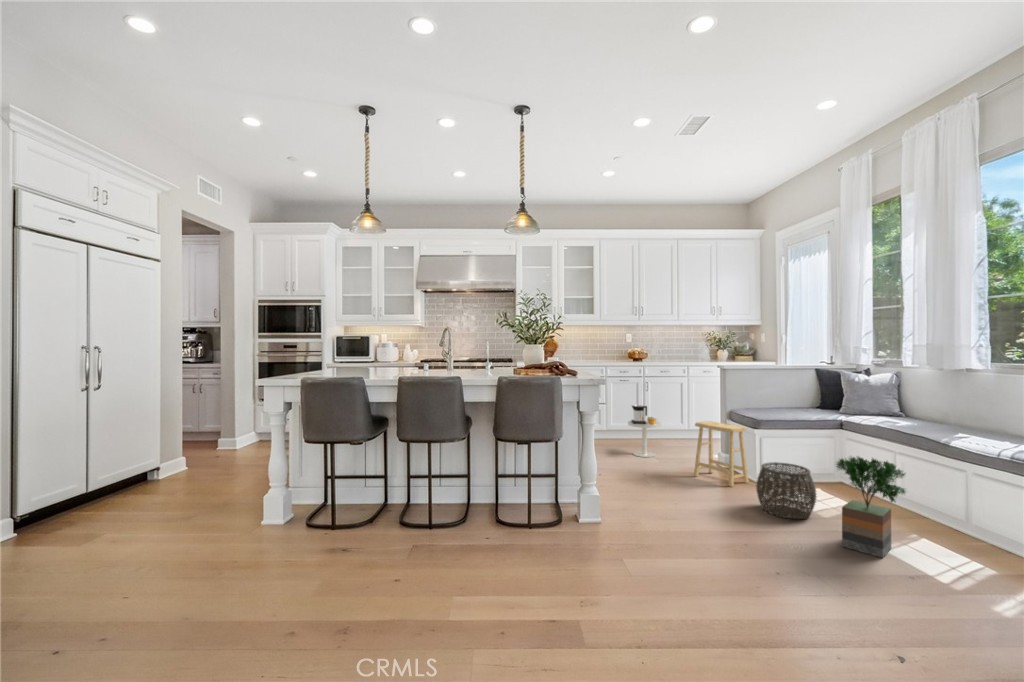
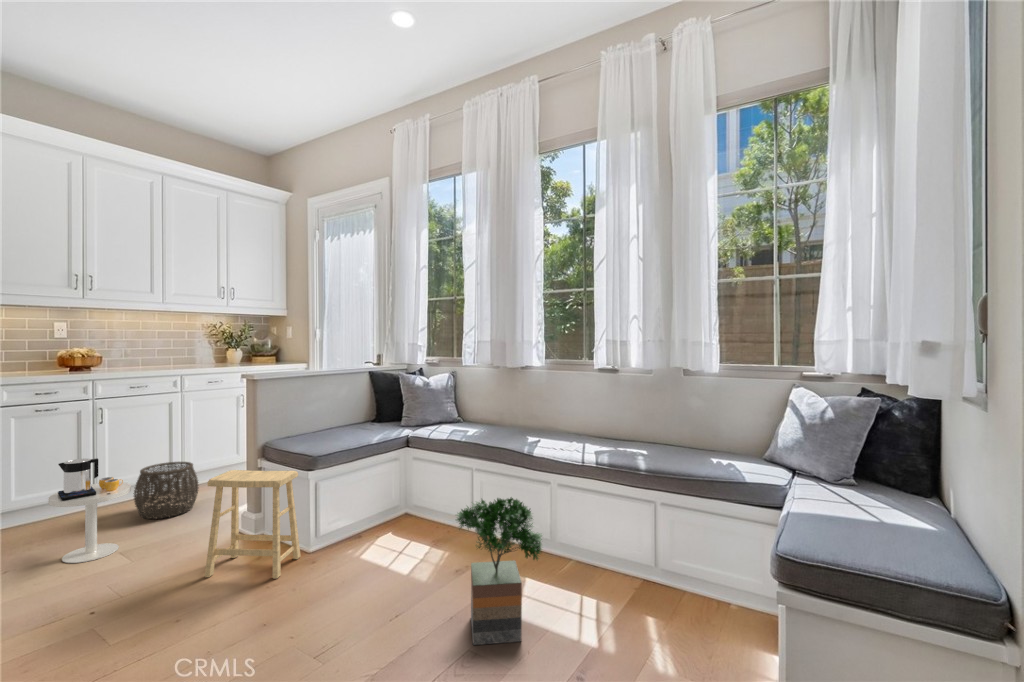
woven basket: present [756,462,816,519] -> present [133,462,199,519]

